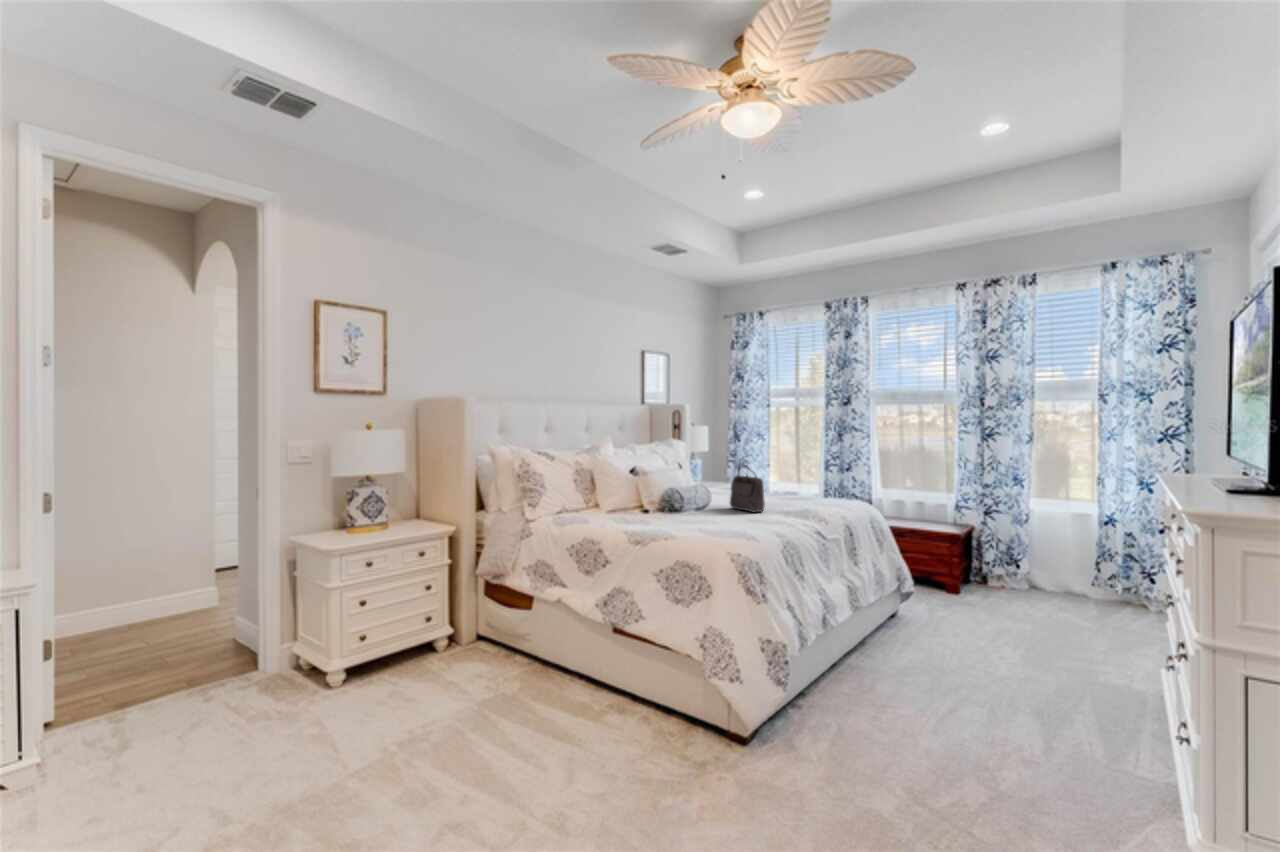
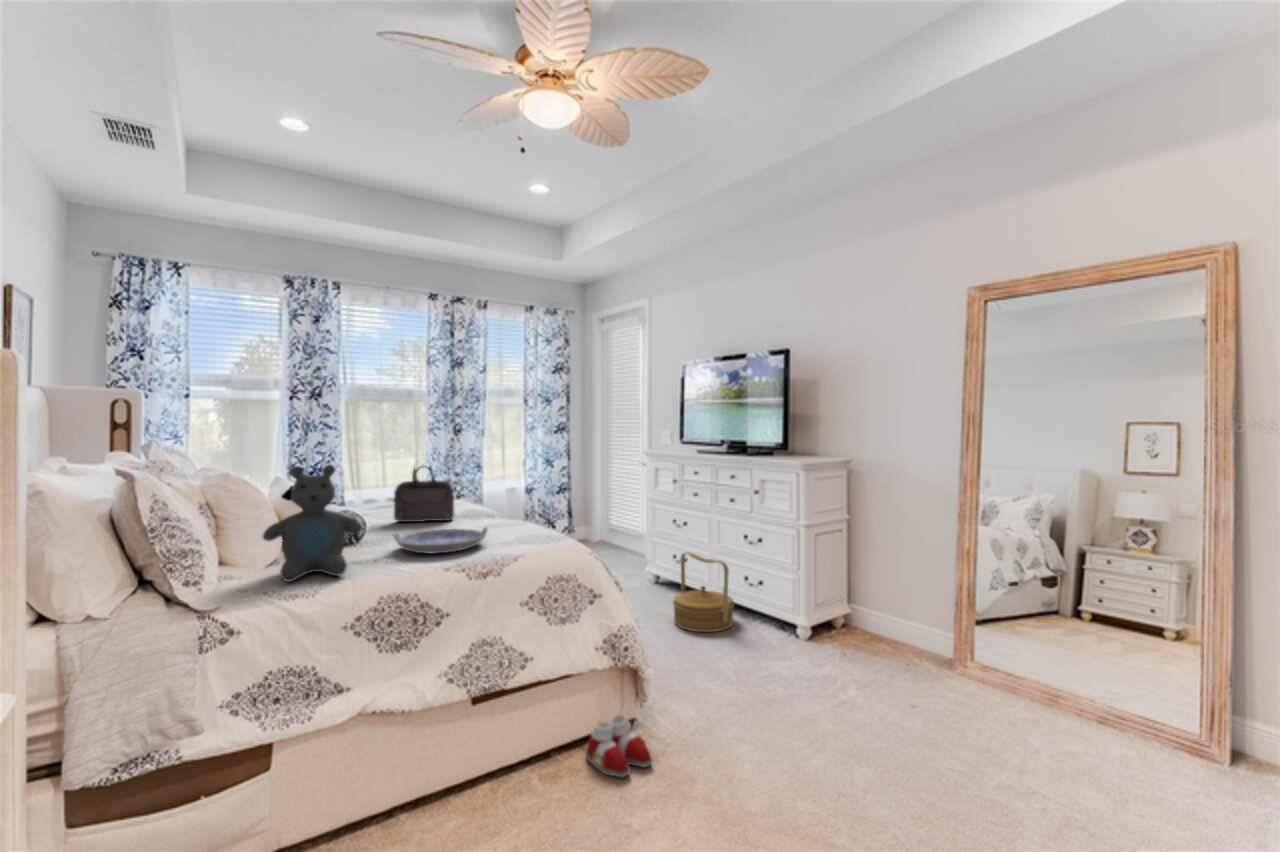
teddy bear: none [568,456,620,524] -> present [263,465,362,582]
serving tray: none [639,508,704,528] -> present [393,527,488,553]
woven basket: none [1020,626,1139,765] -> present [673,552,734,632]
slippers: none [653,699,714,752] -> present [586,715,653,778]

